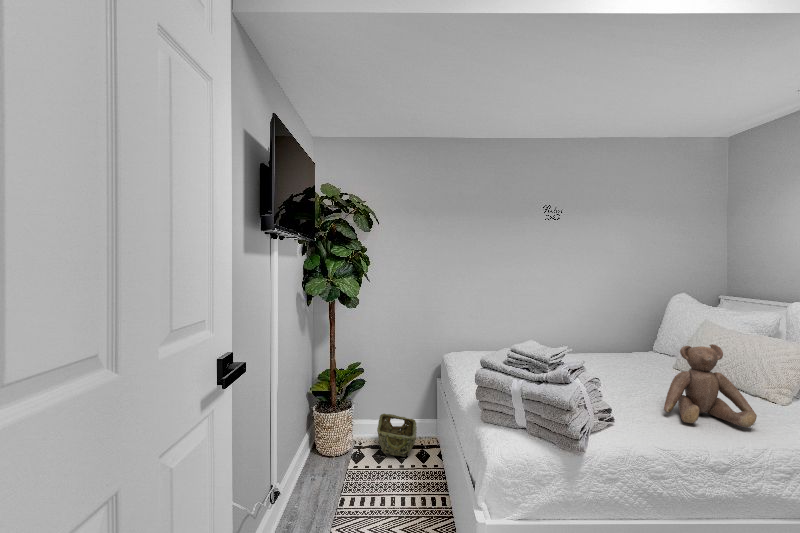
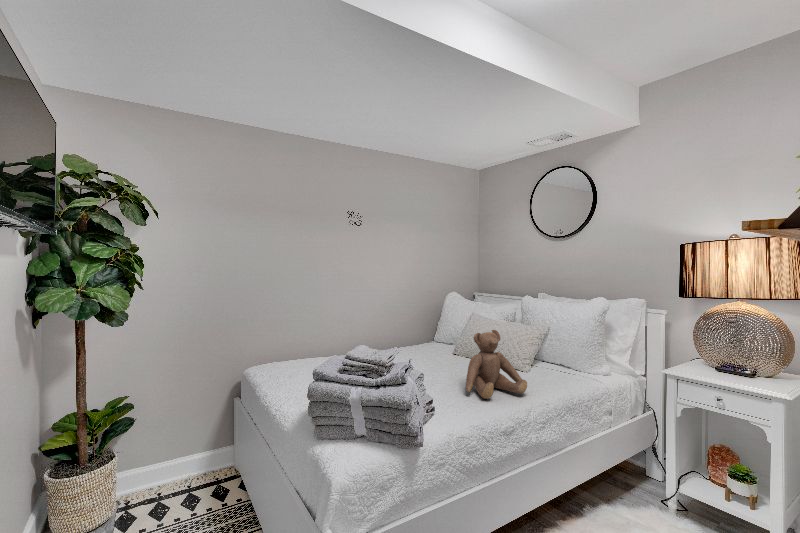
woven basket: present [377,414,417,457] -> none [156,450,212,505]

